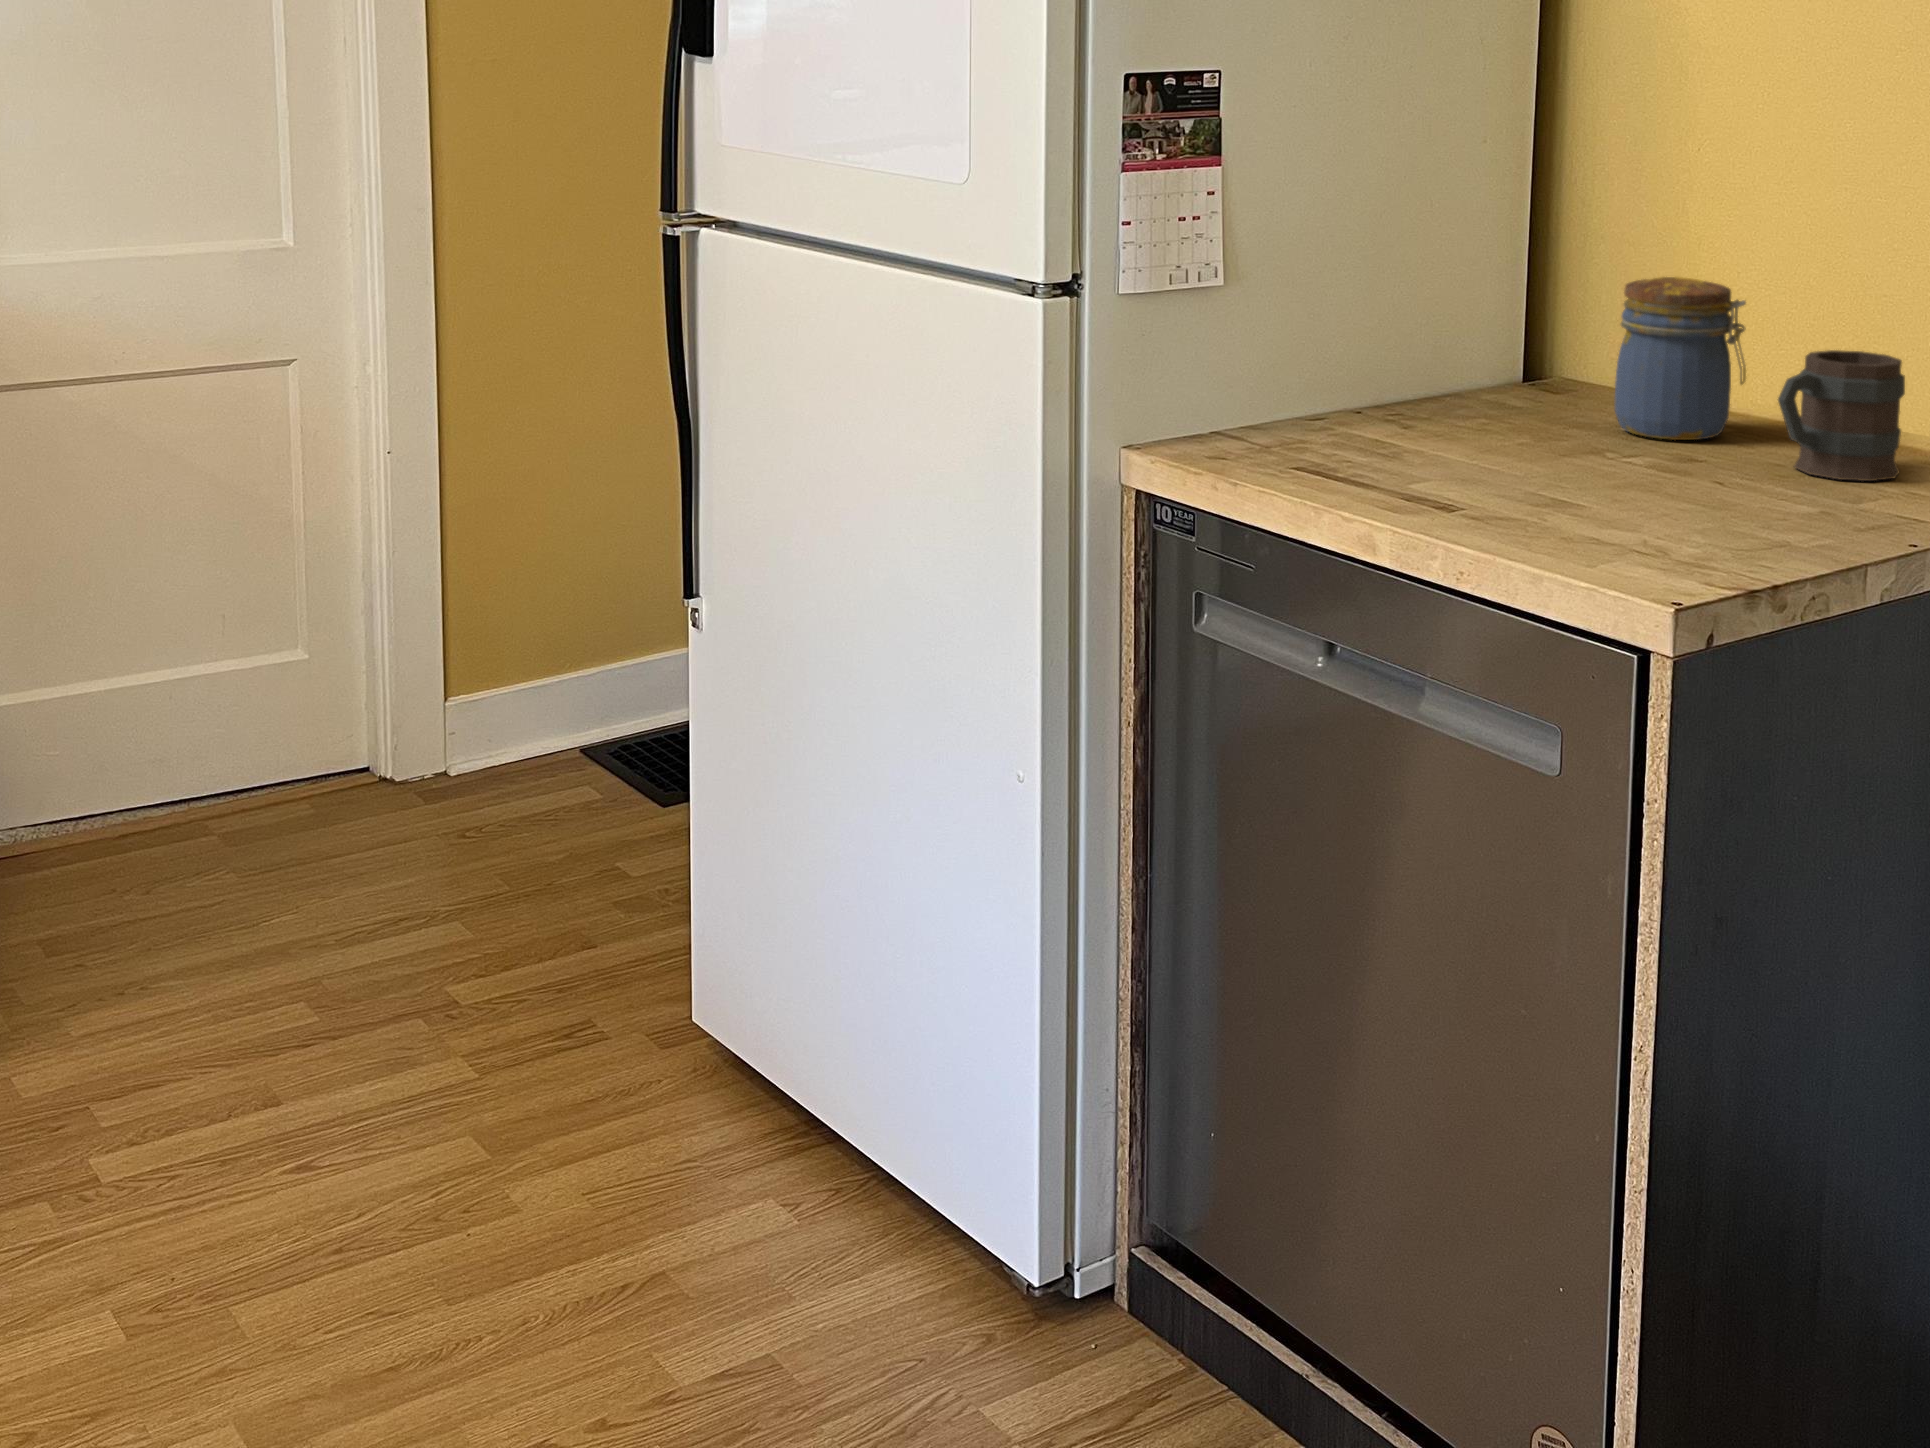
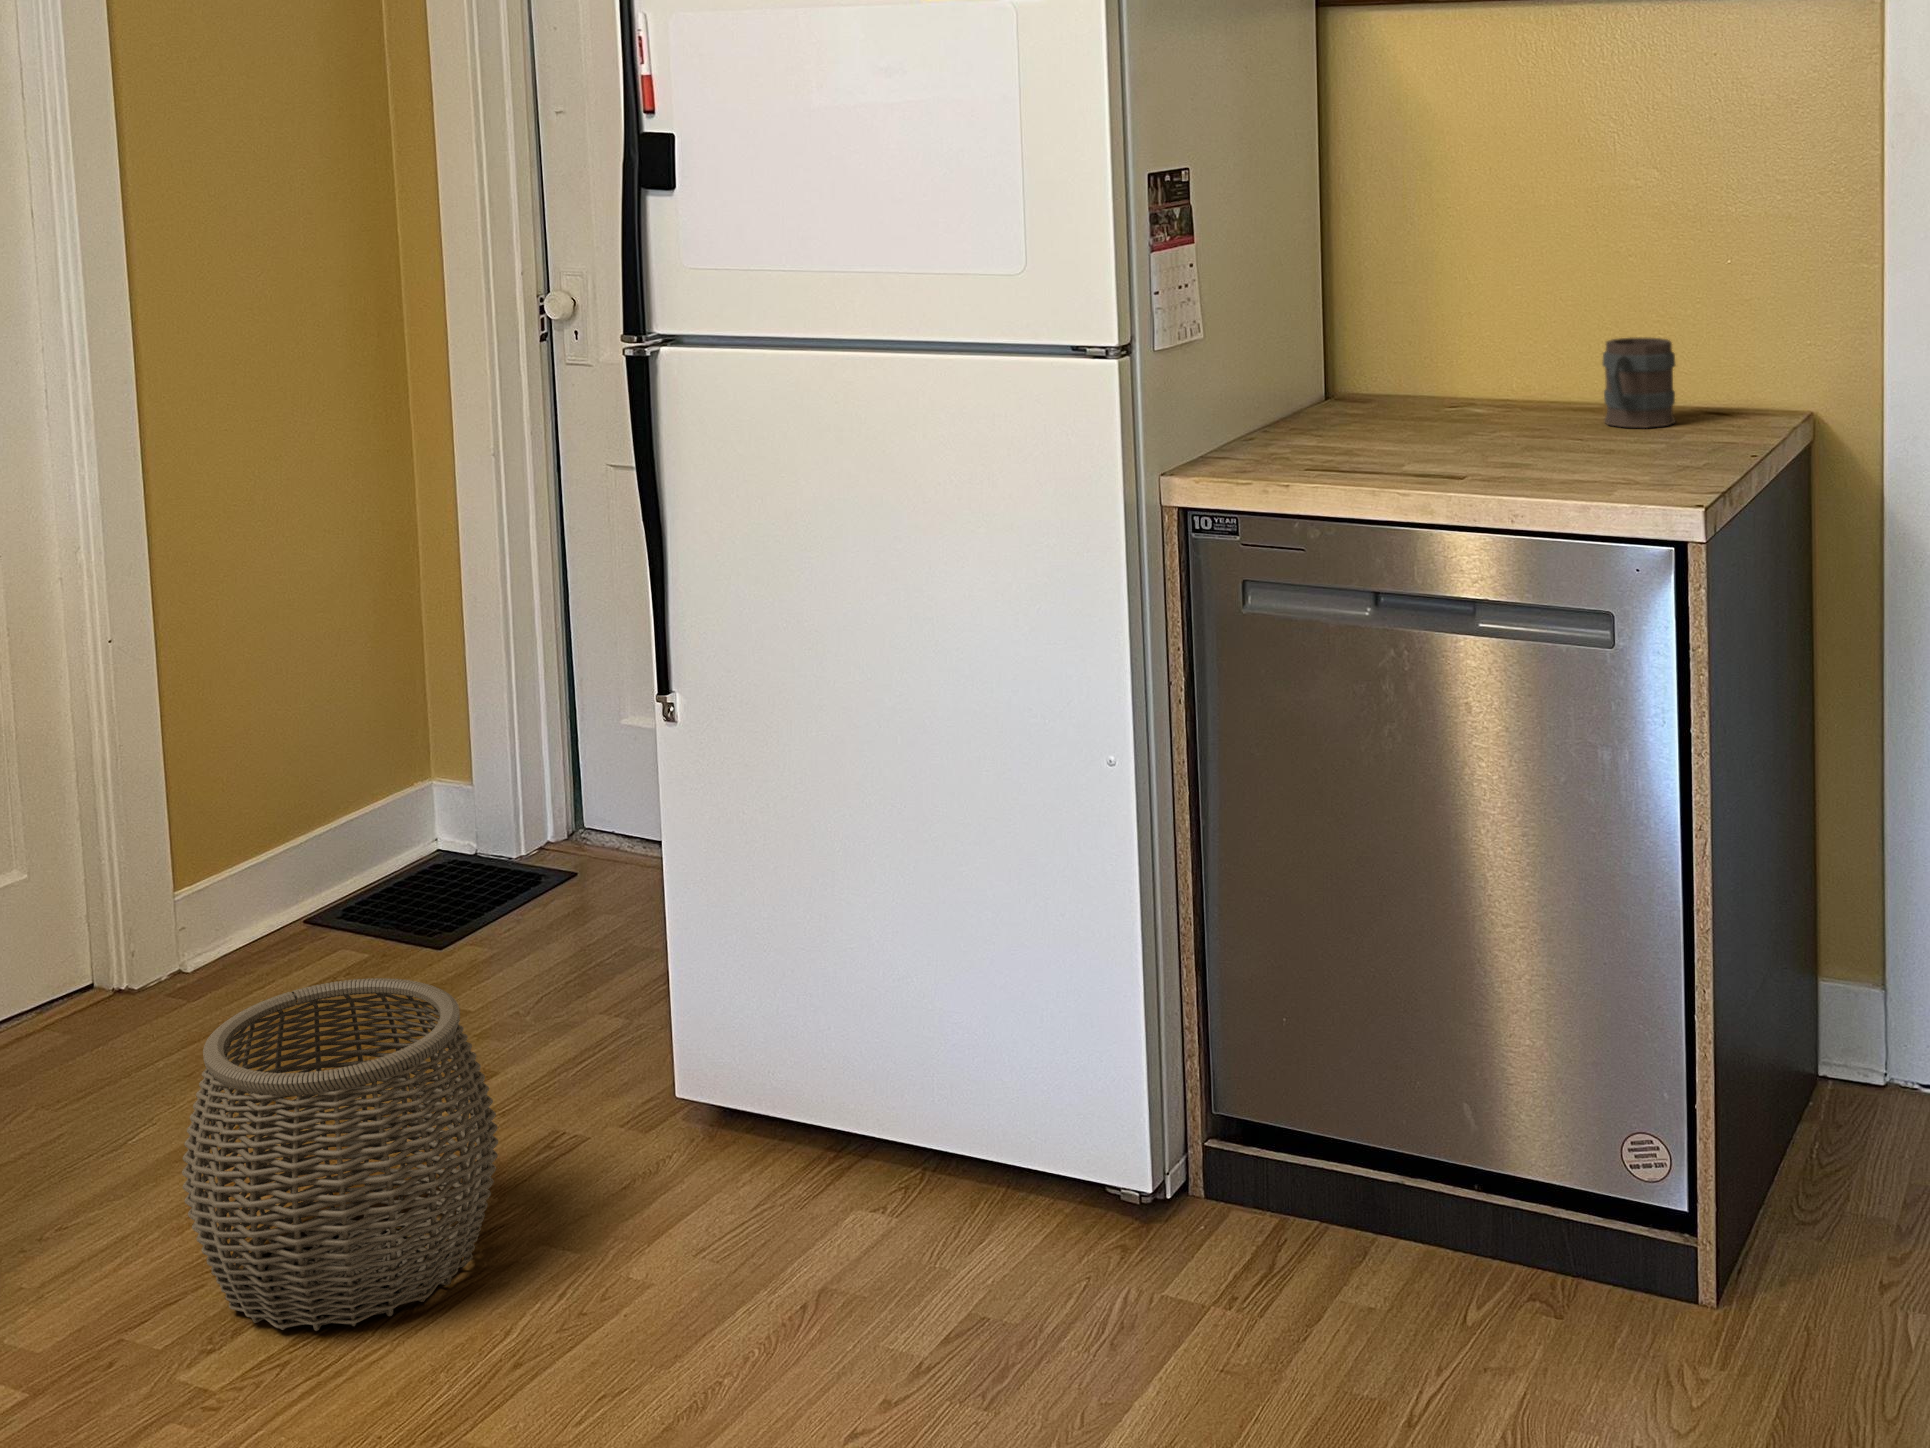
jar: present [1615,277,1746,440] -> none [1447,302,1539,421]
woven basket: none [135,823,443,1164] -> present [182,978,498,1331]

